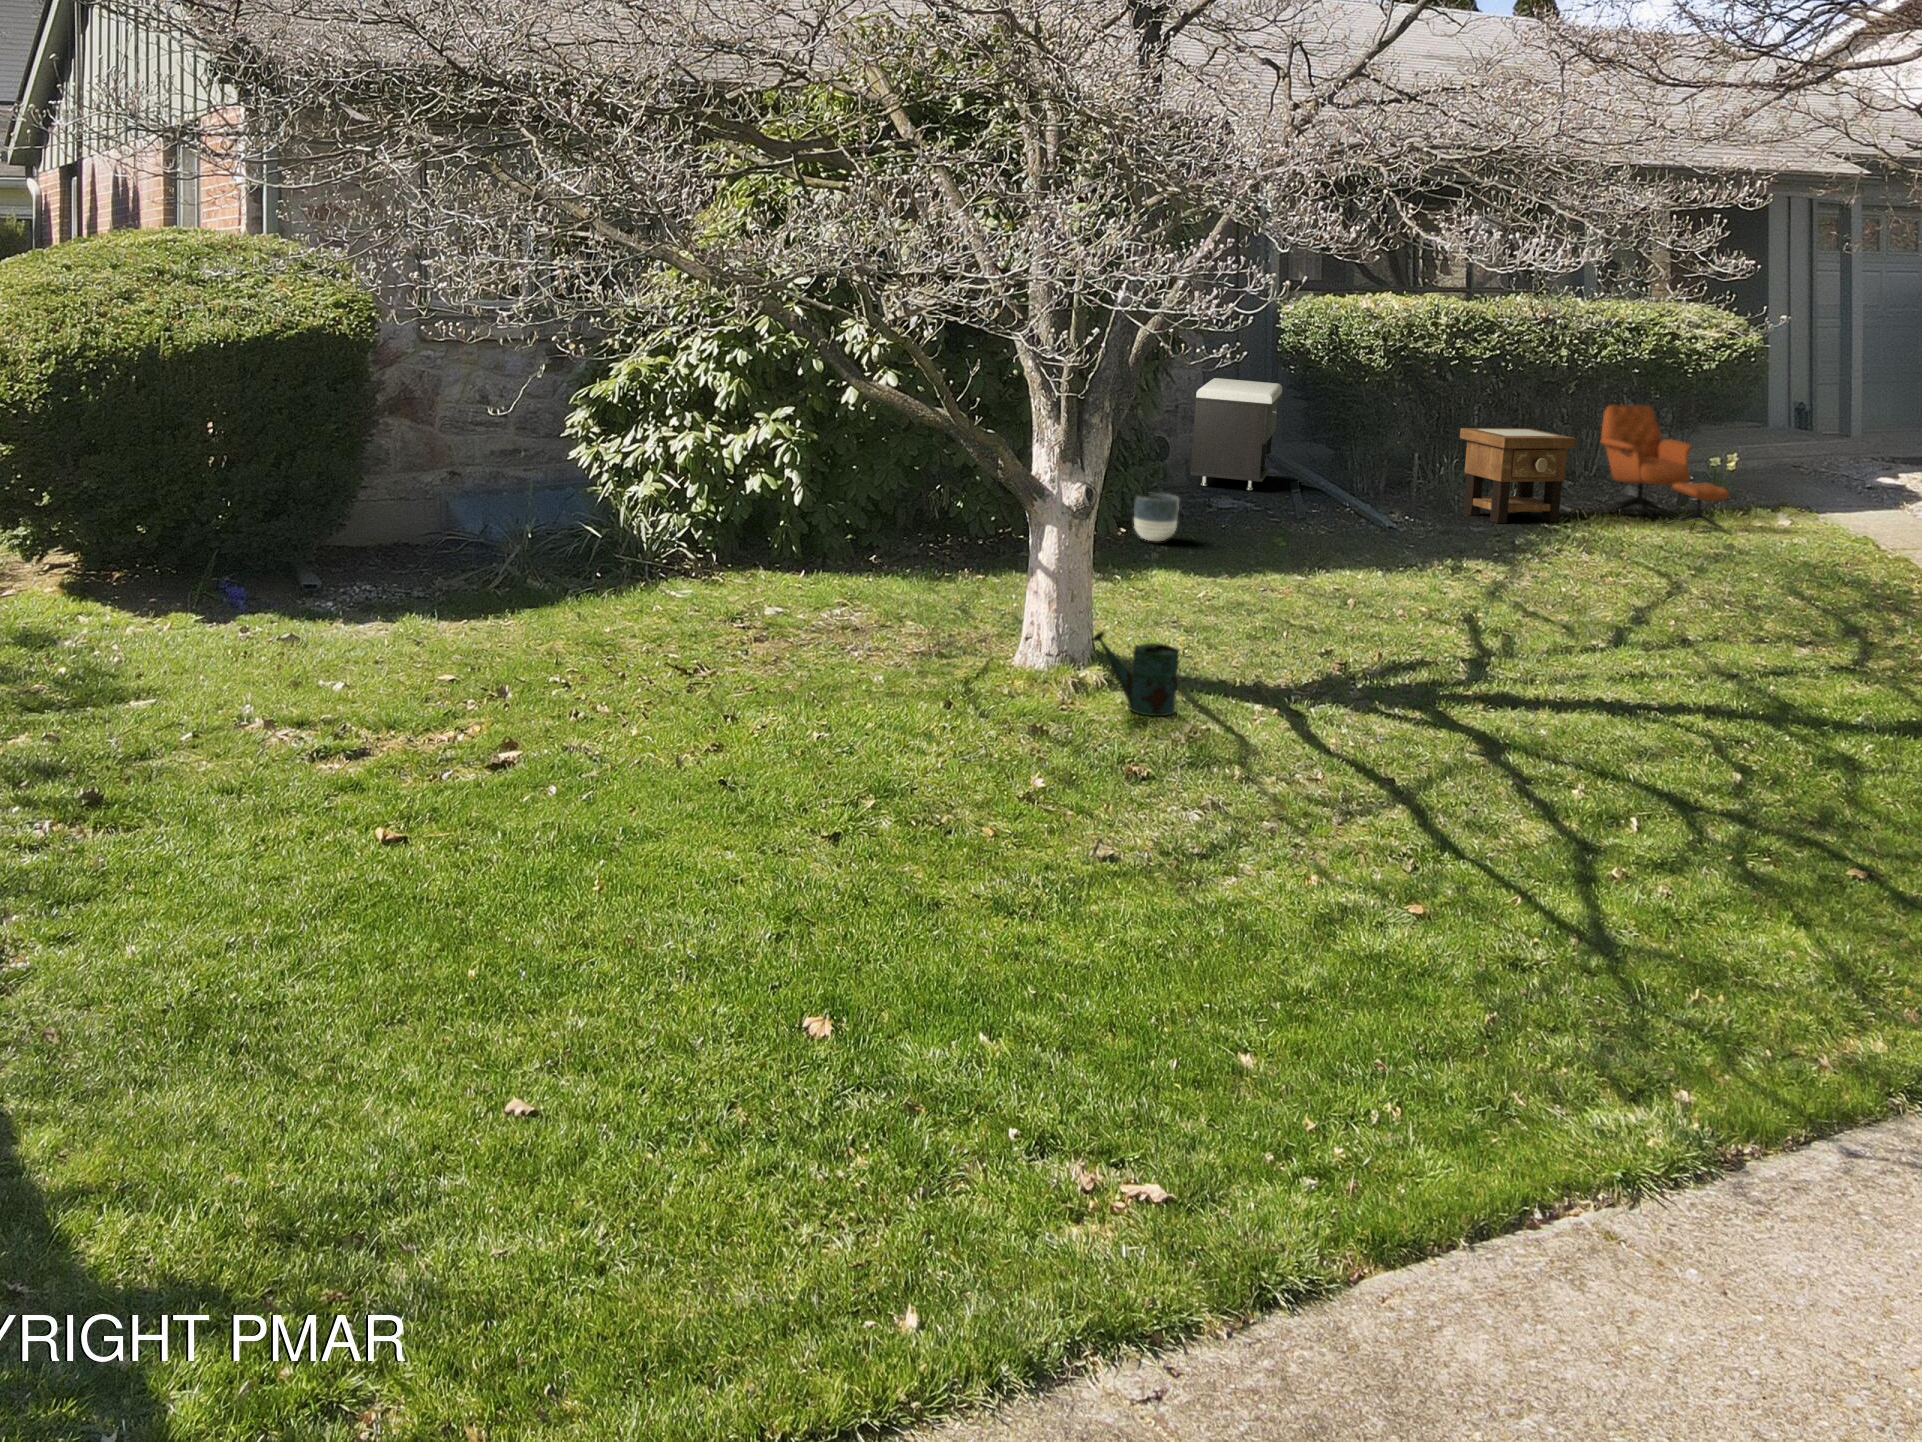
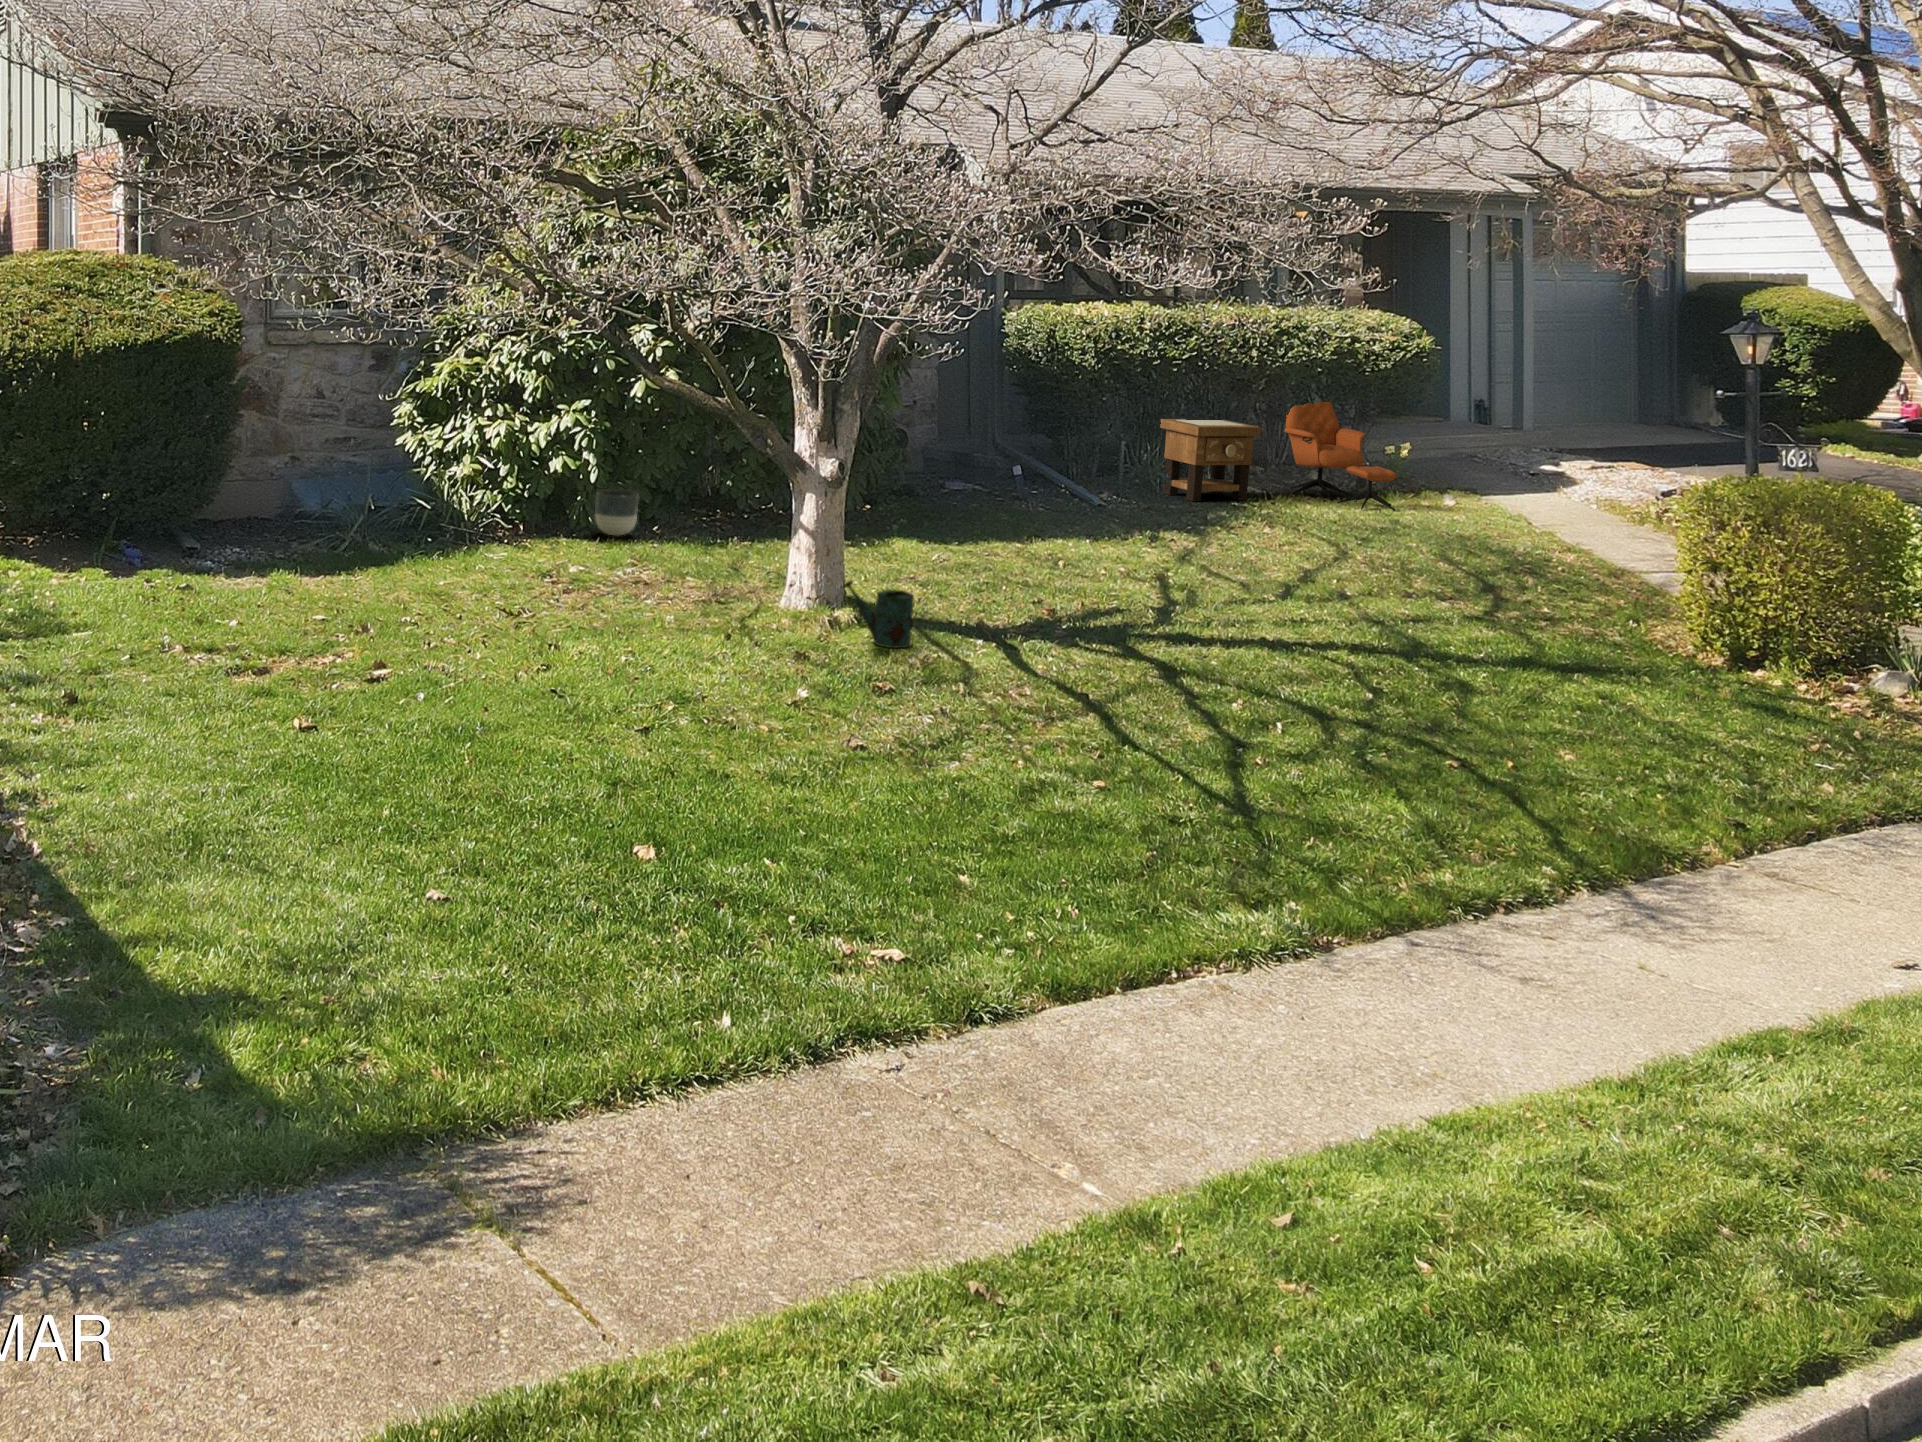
storage bench: present [1190,378,1282,490] -> none [925,376,1006,473]
planter: present [1134,493,1179,542] -> present [595,489,639,536]

